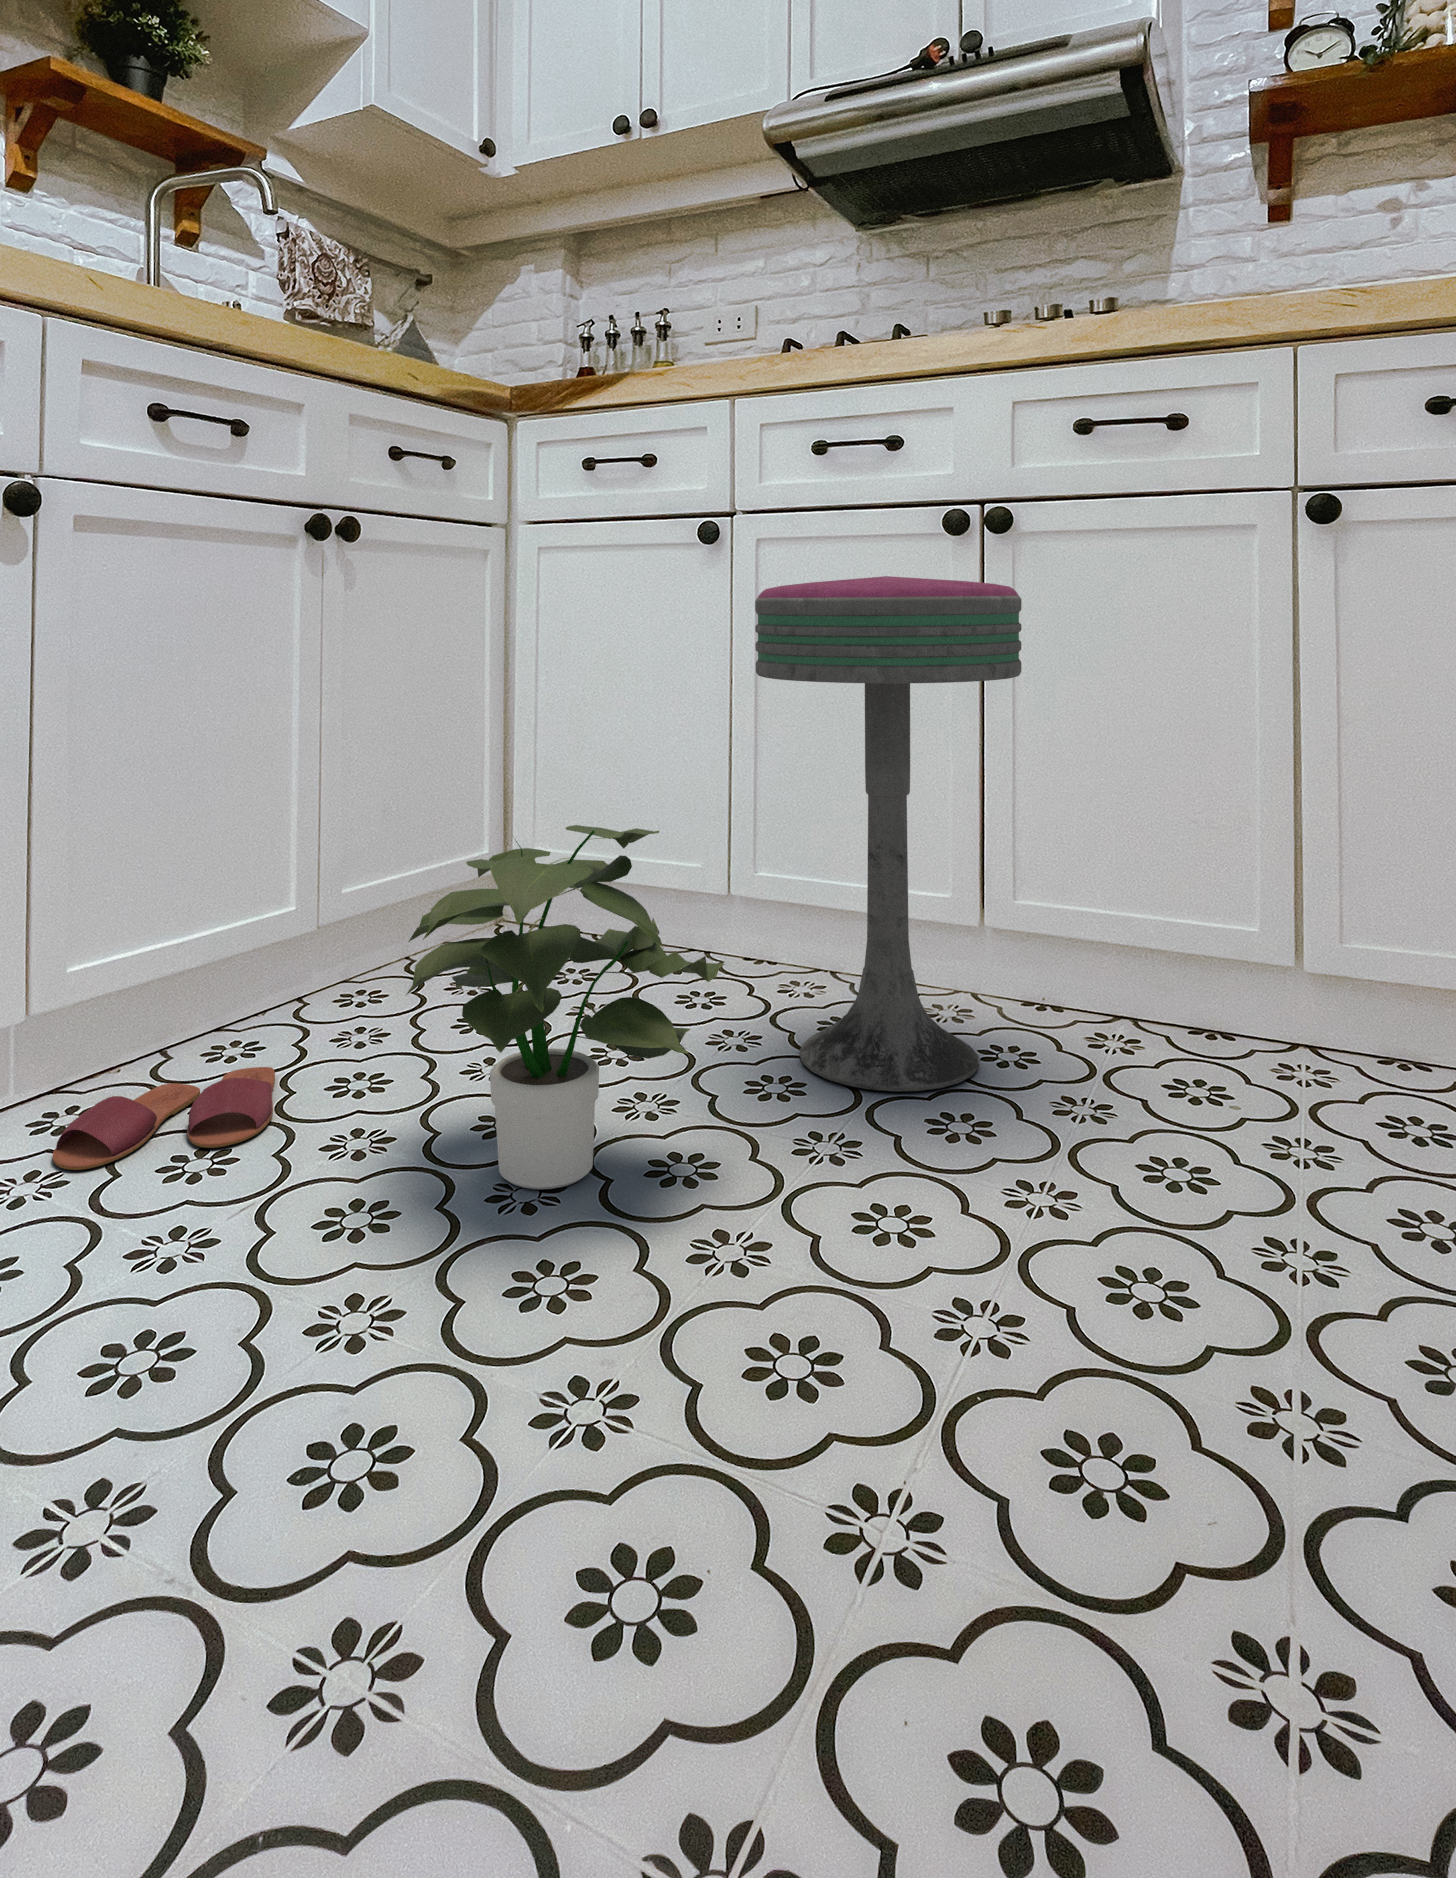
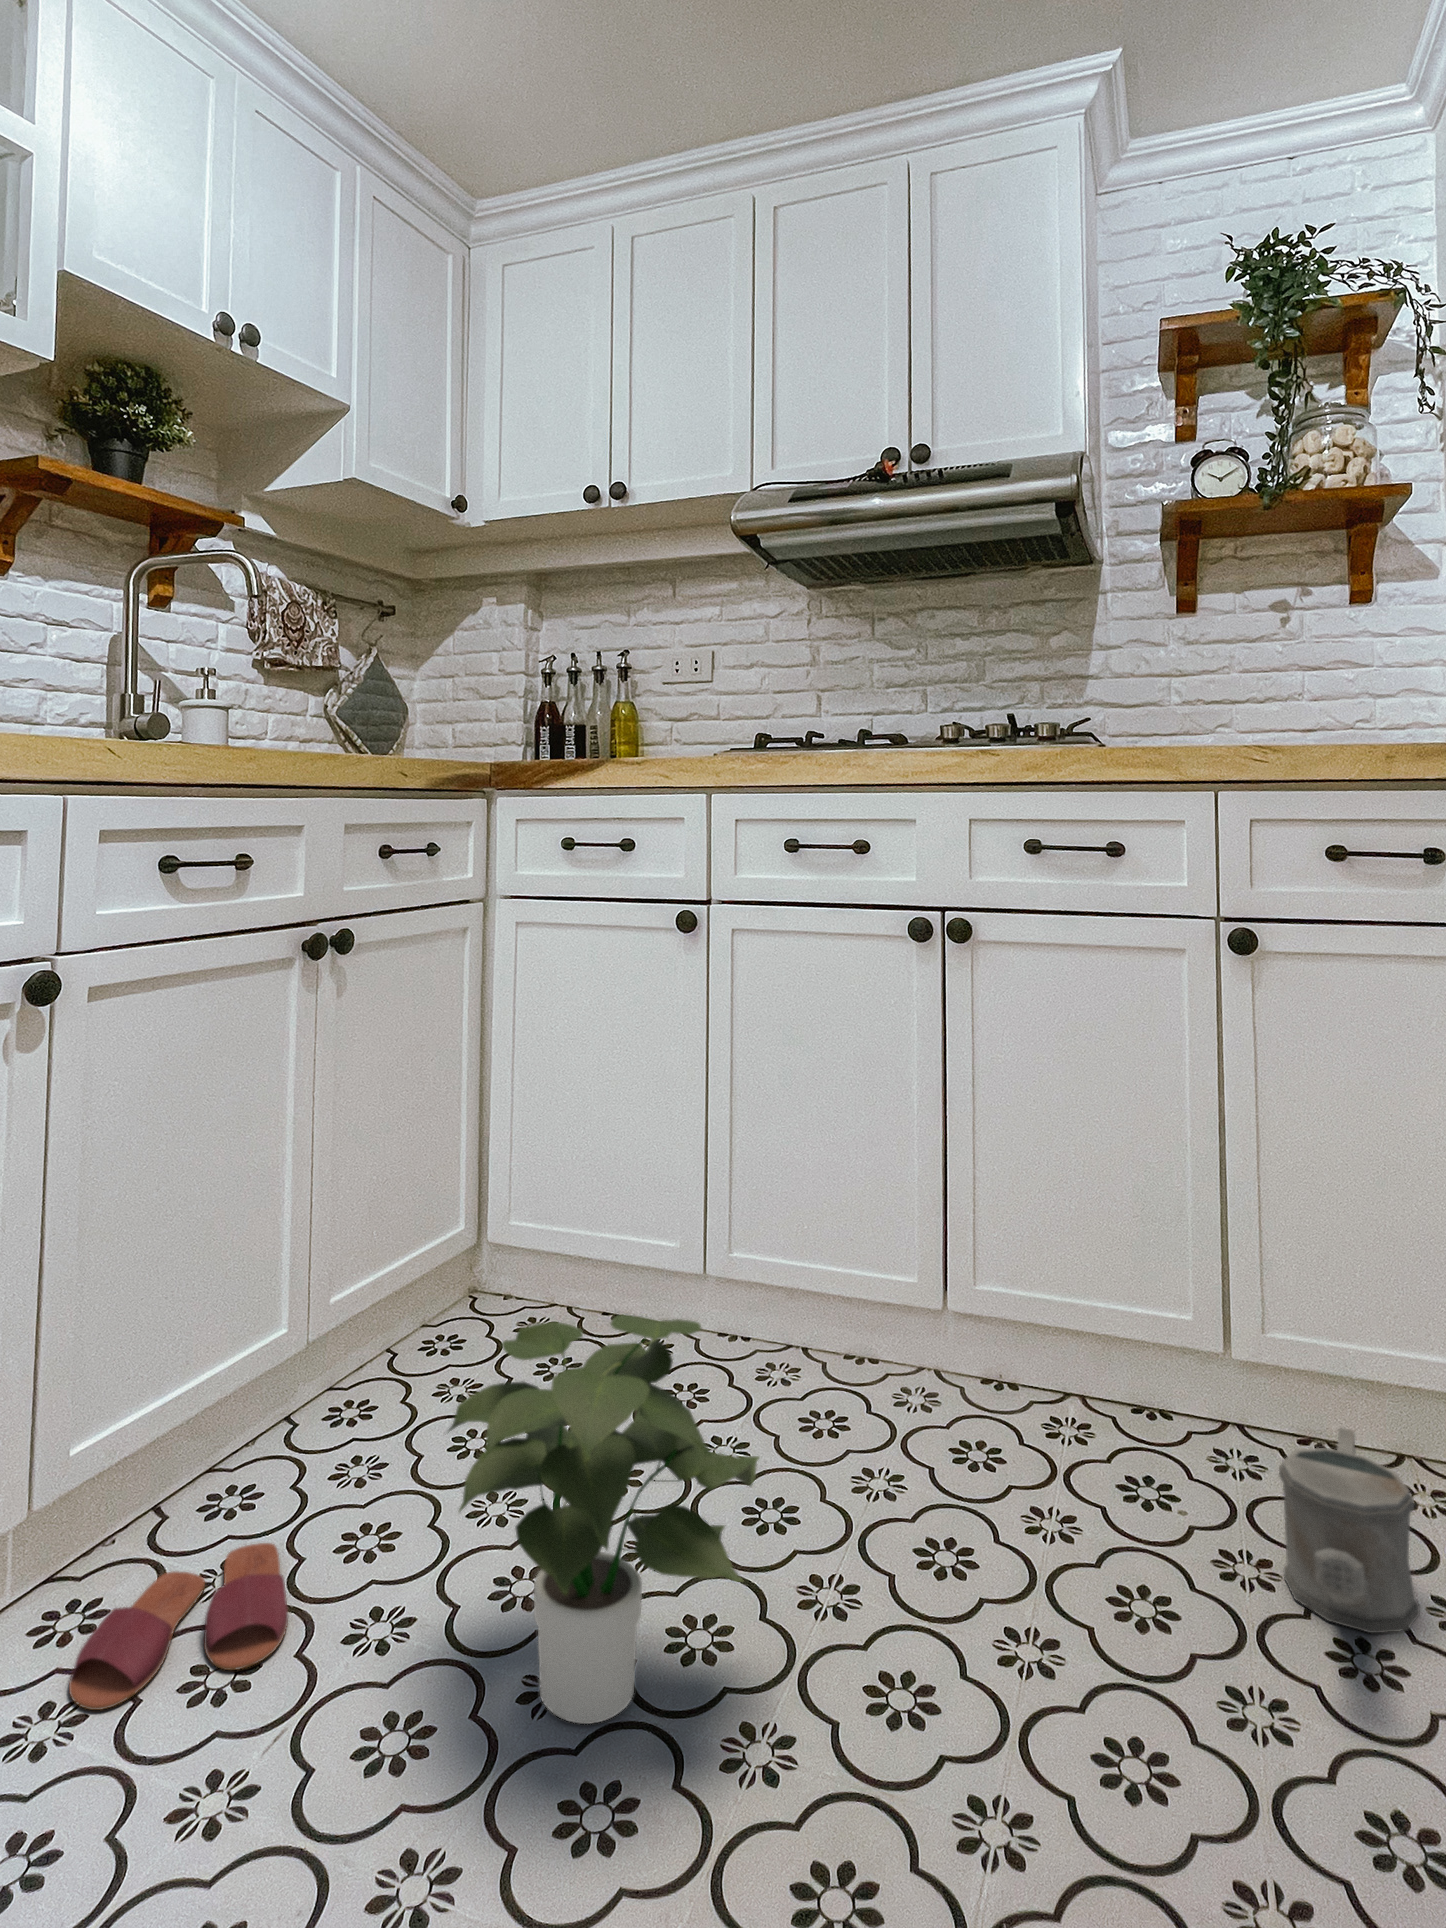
bar stool: present [755,576,1022,1092] -> none [762,1013,1015,1563]
watering can: none [1283,975,1423,1147] -> present [1279,1427,1420,1633]

